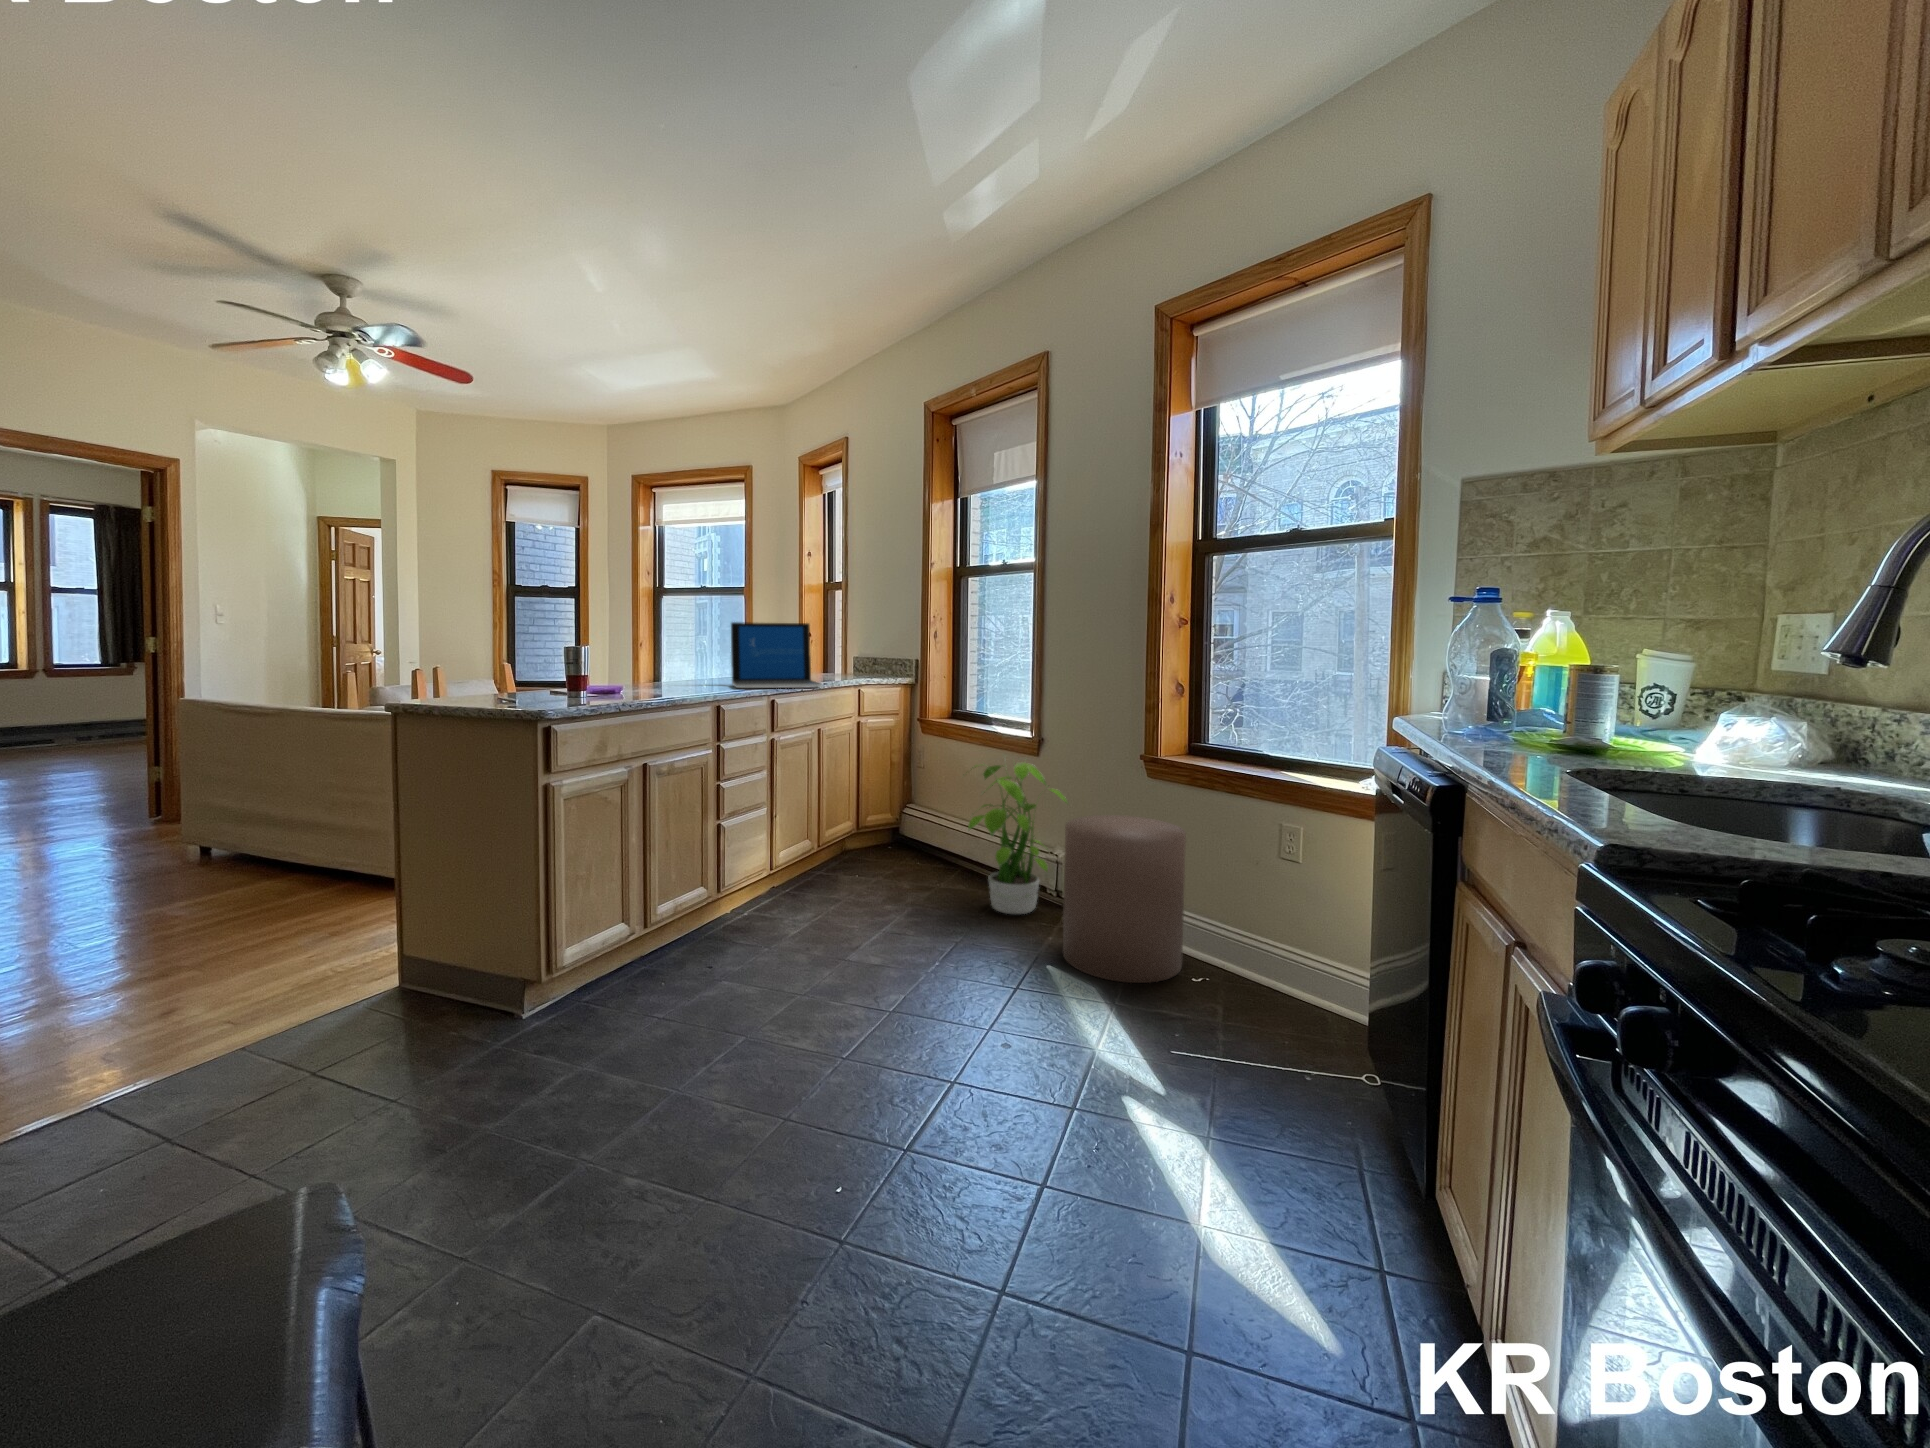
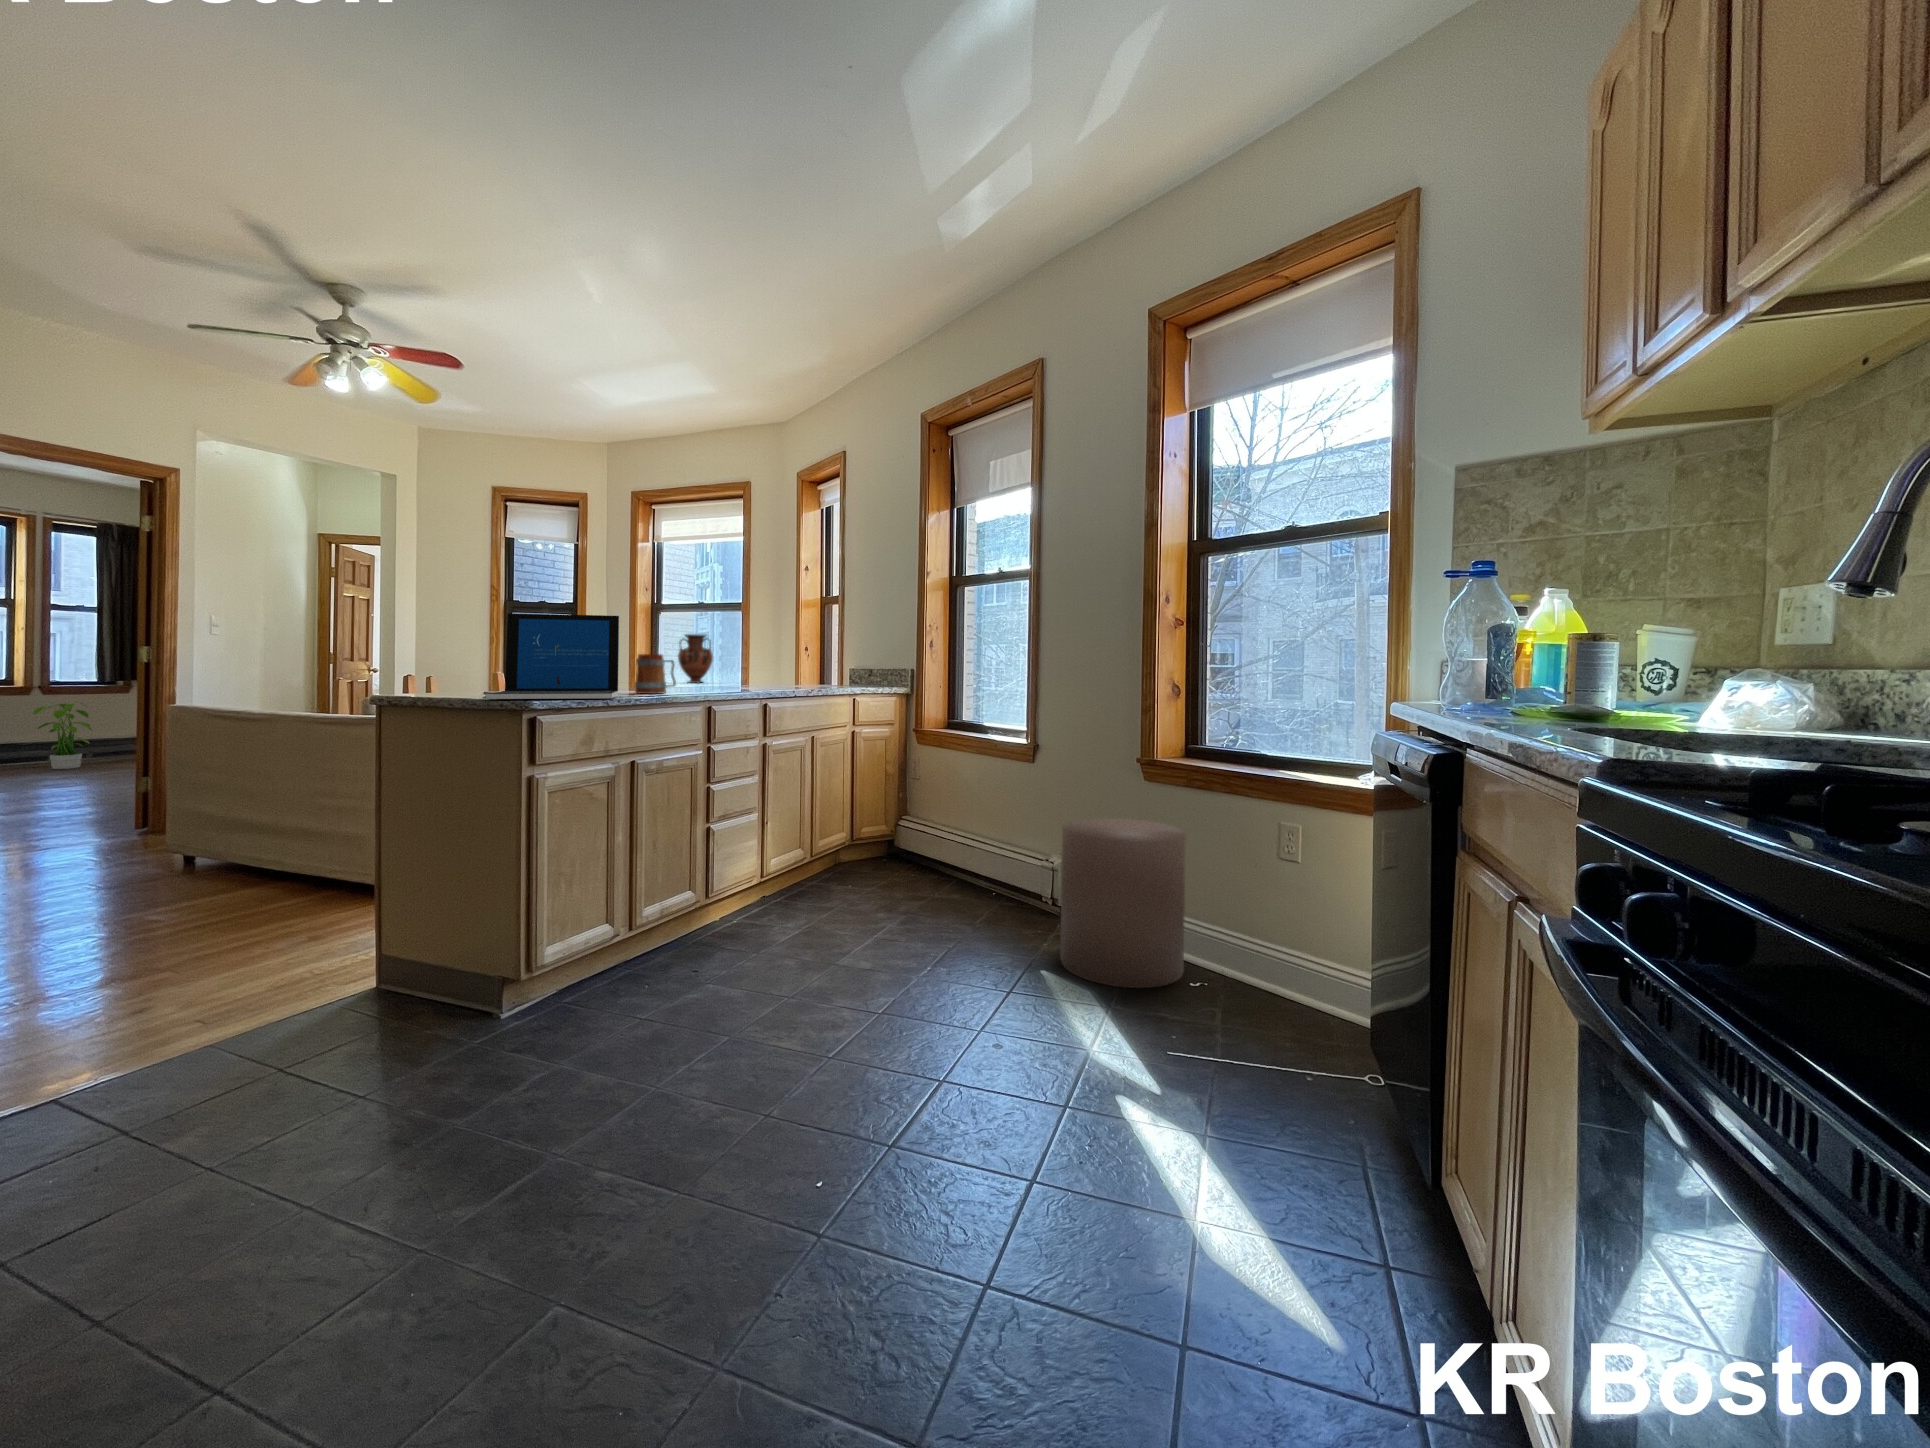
vase: none [682,620,716,668] -> present [678,634,713,683]
laptop: present [731,622,822,688] -> present [486,613,619,699]
mug: none [644,652,685,692] -> present [635,654,676,694]
potted plant: present [968,762,1068,914] -> present [32,702,93,769]

